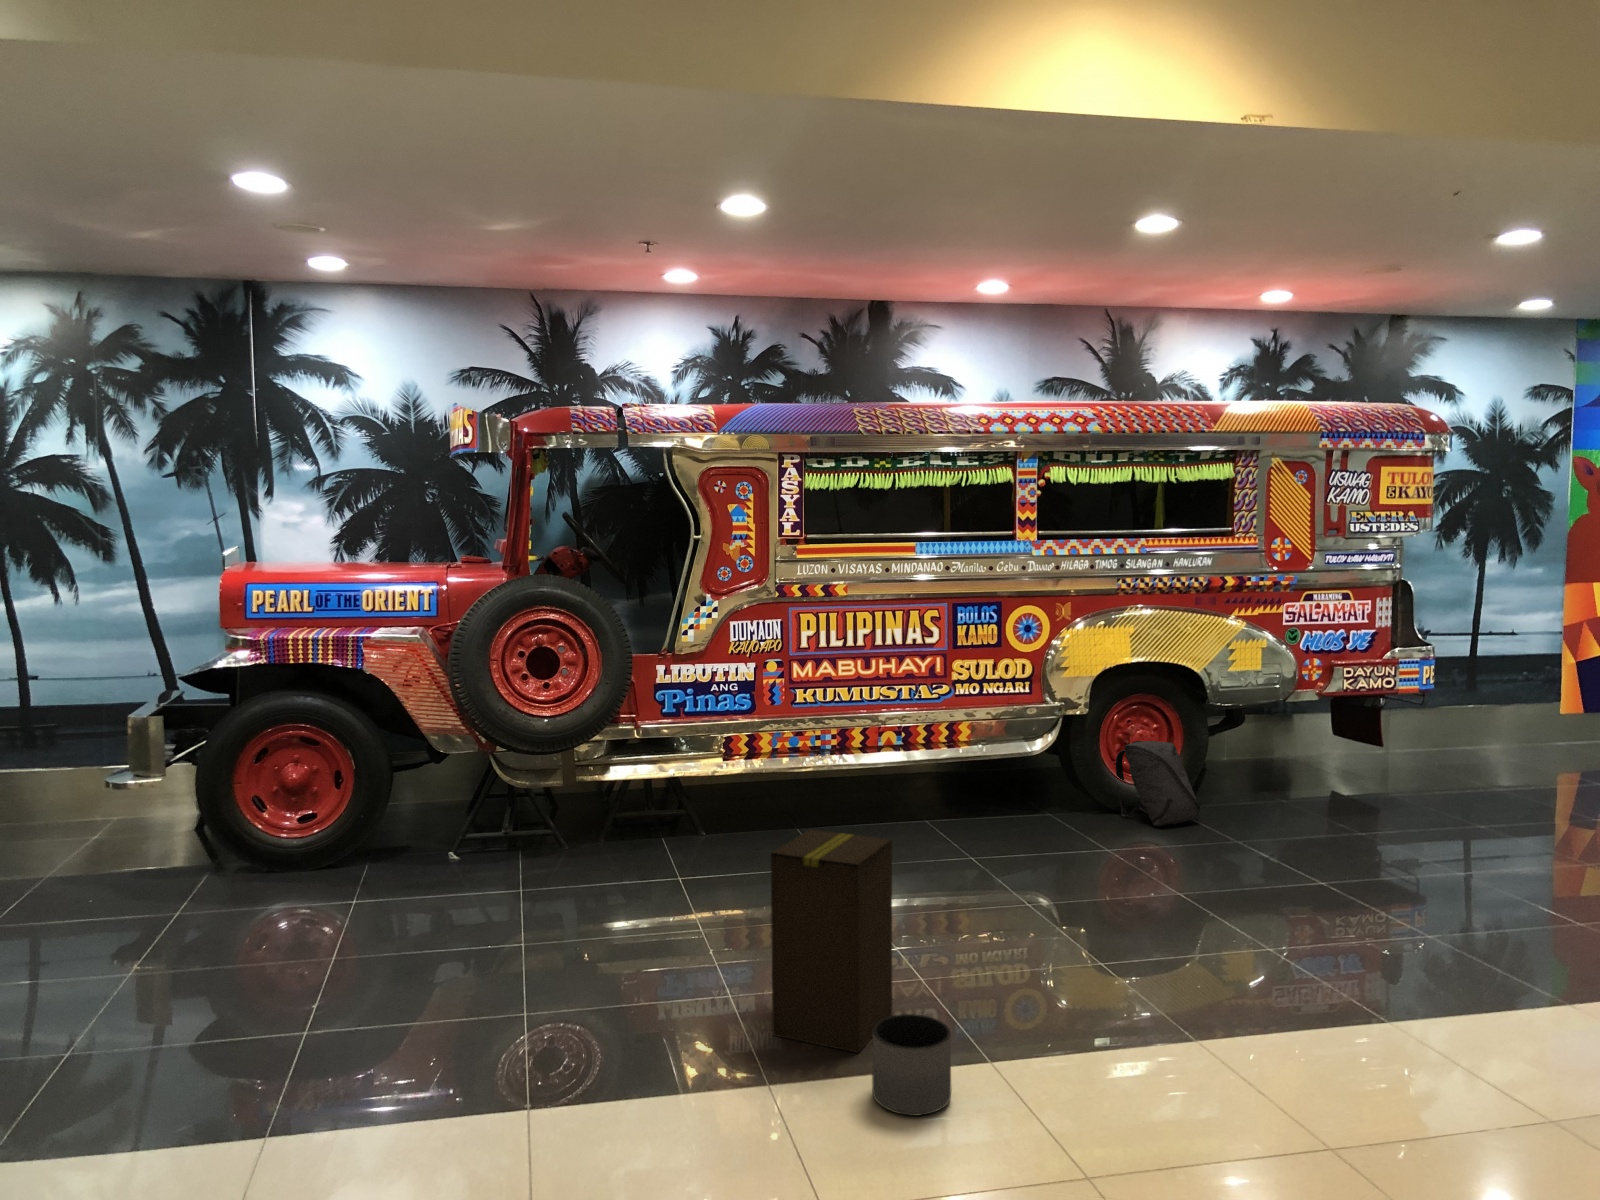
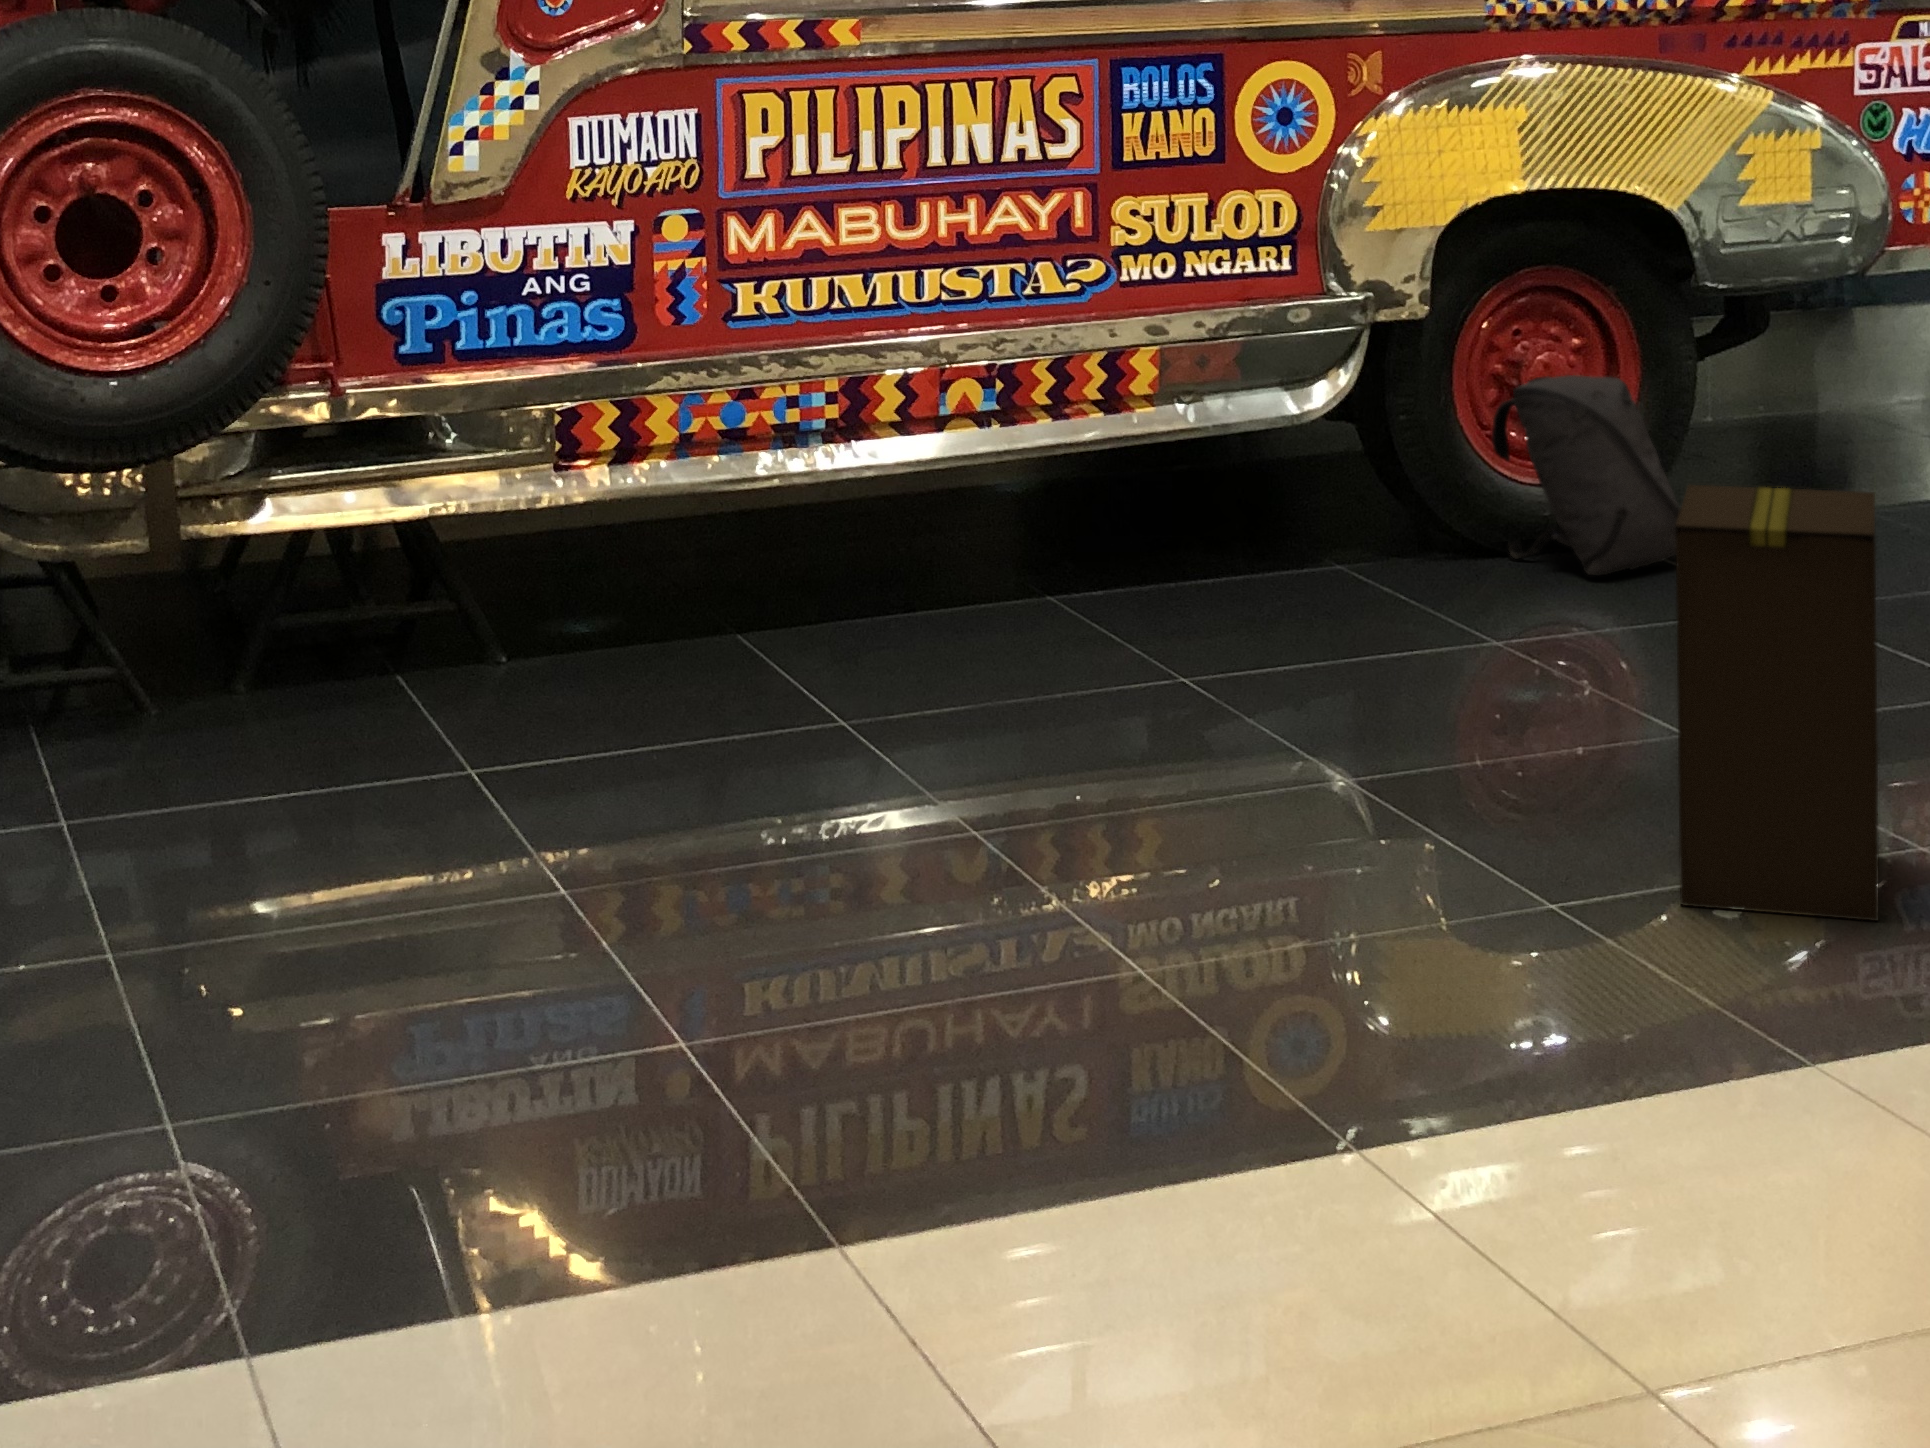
cardboard box: present [771,830,892,1053] -> present [1676,484,1879,921]
planter: present [872,1014,951,1116] -> none [1041,1020,1226,1254]

